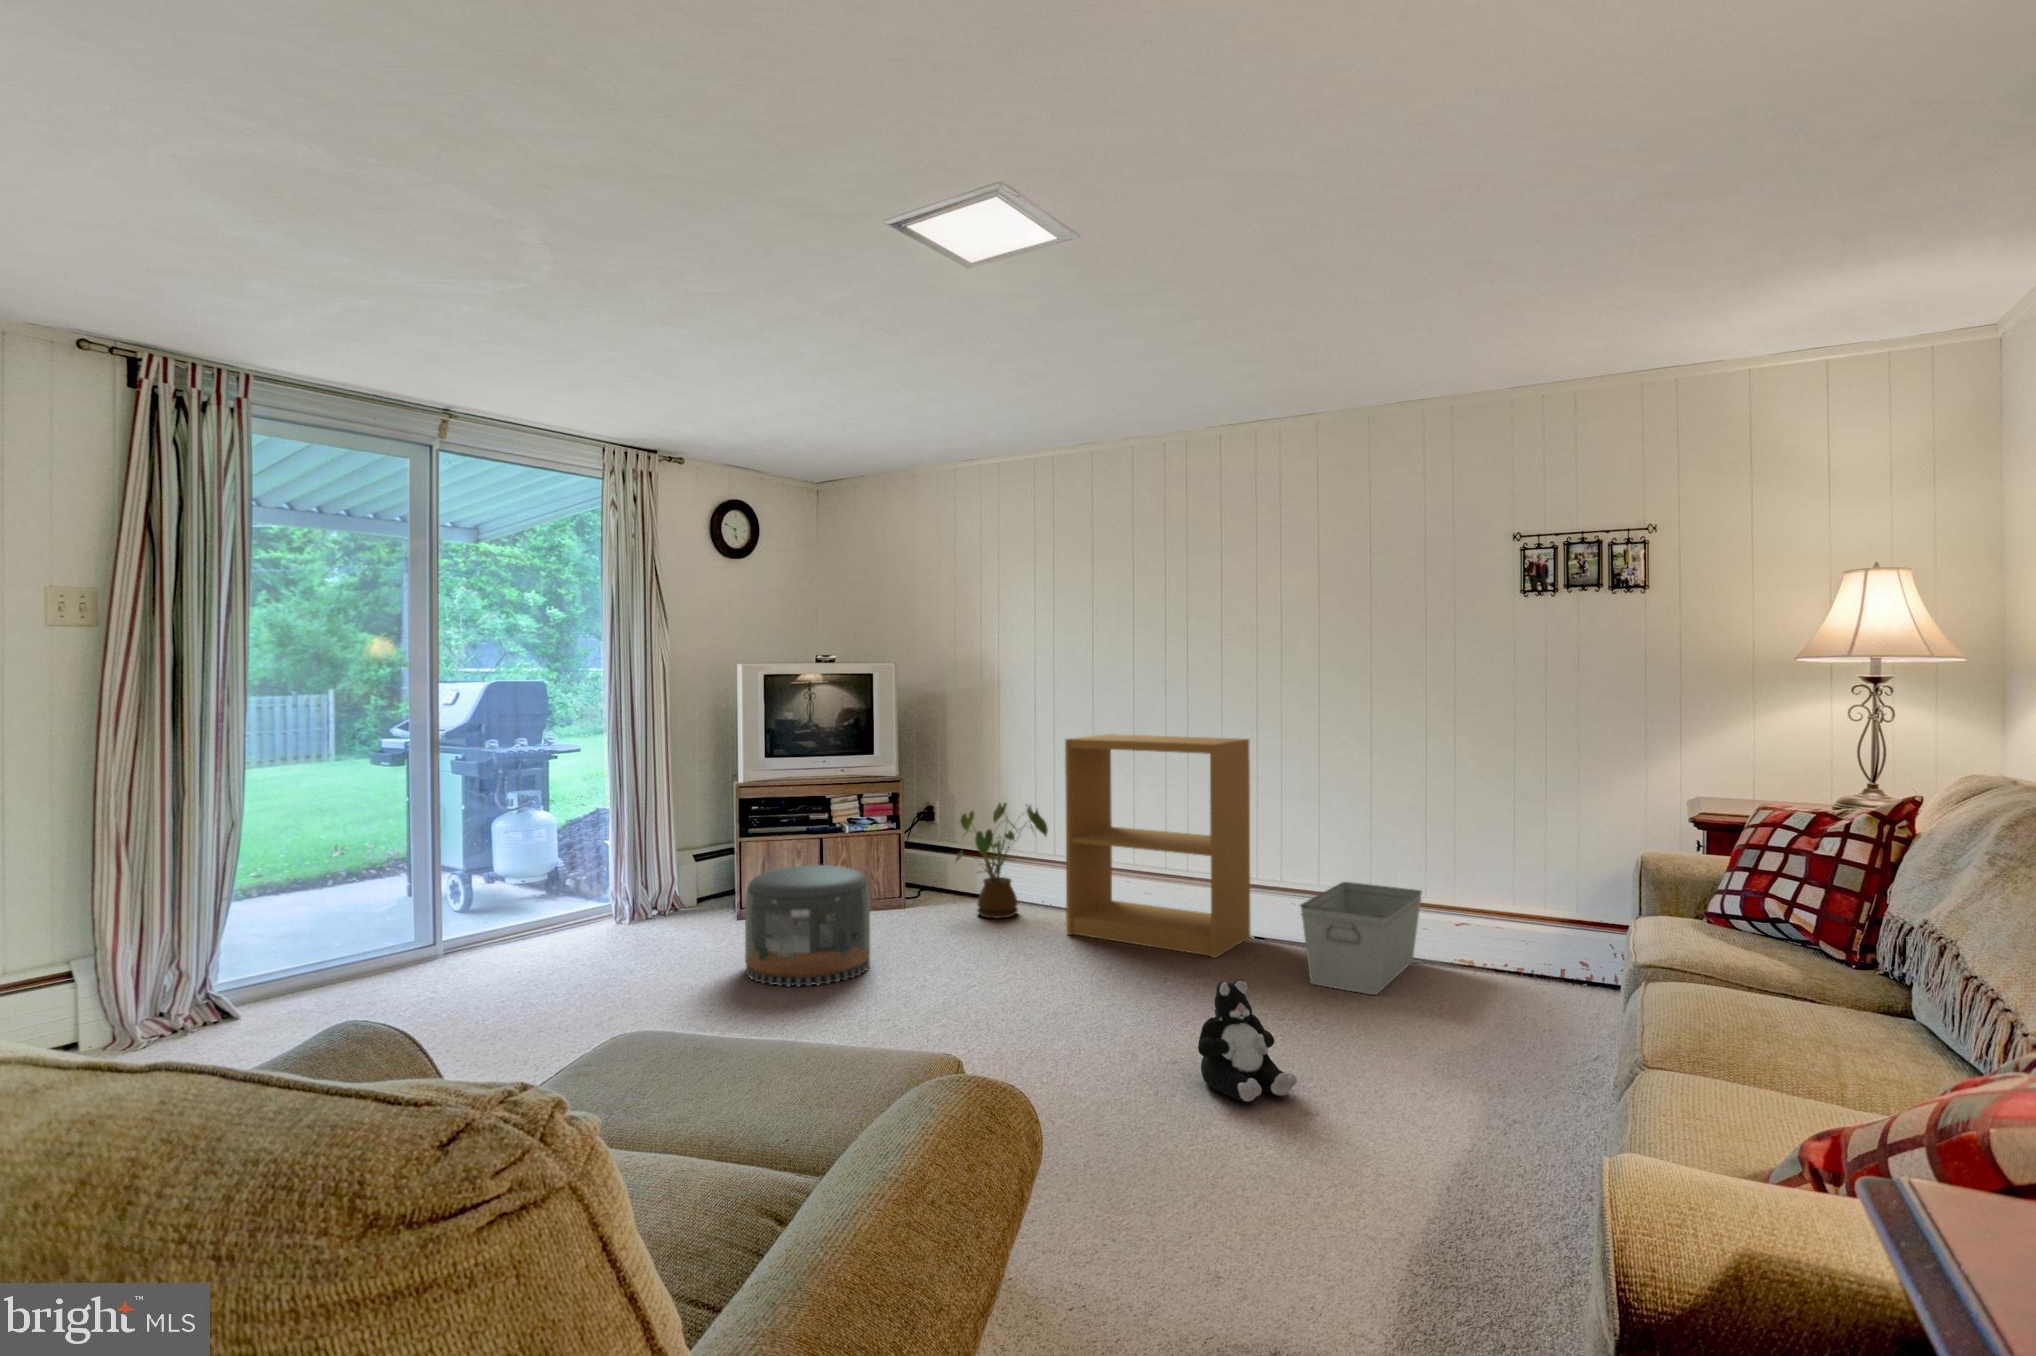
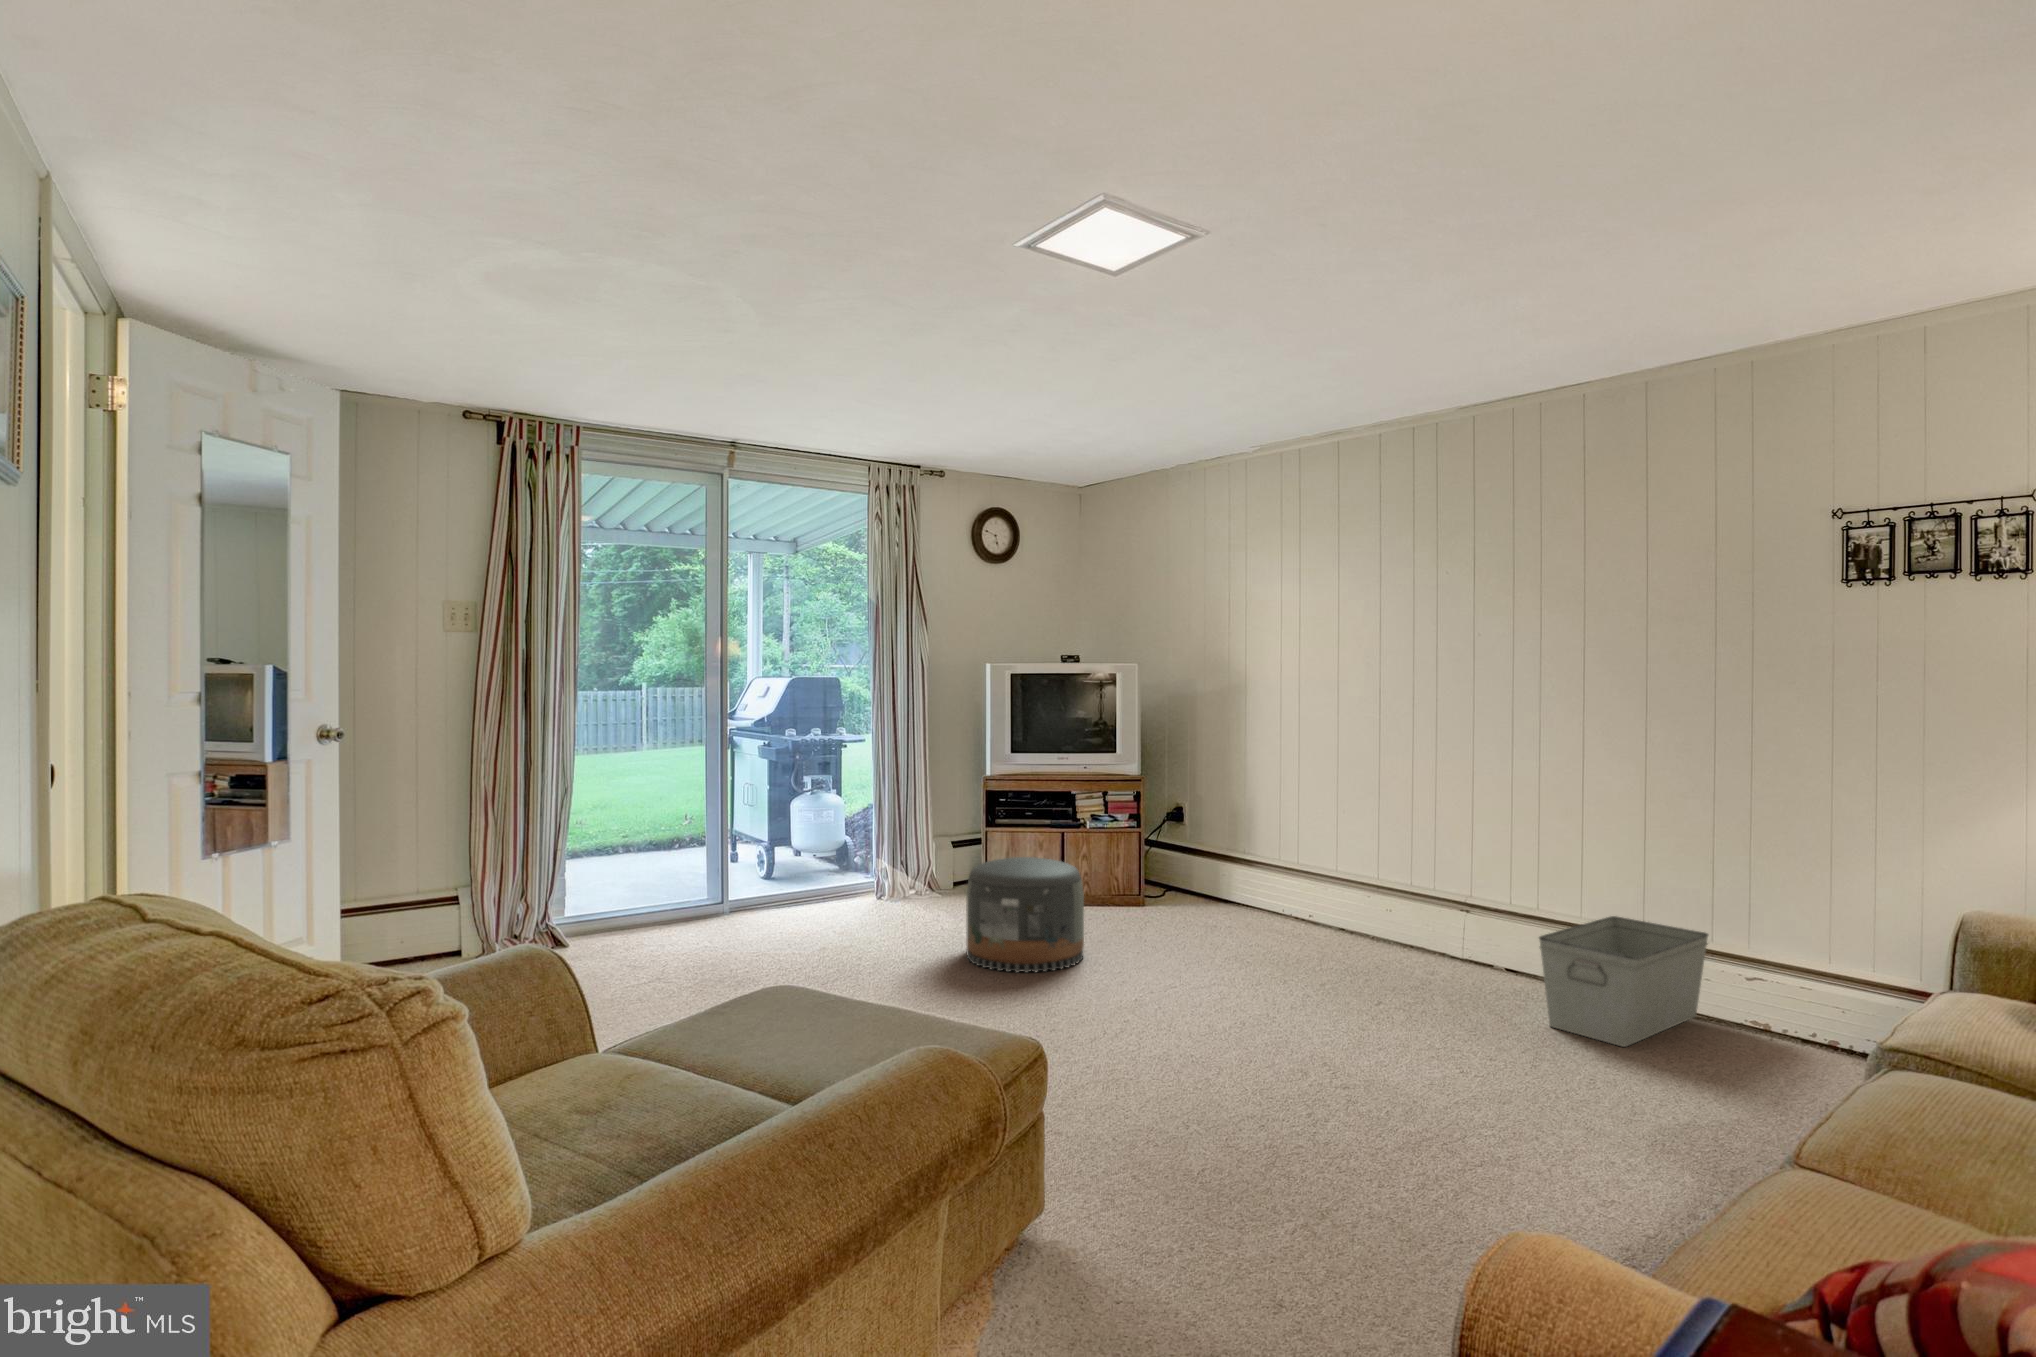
bookshelf: present [1065,734,1251,958] -> none [1296,739,1505,988]
house plant: present [956,802,1048,918] -> none [1187,807,1285,926]
plush toy: present [1198,979,1297,1102] -> none [1357,1006,1463,1137]

